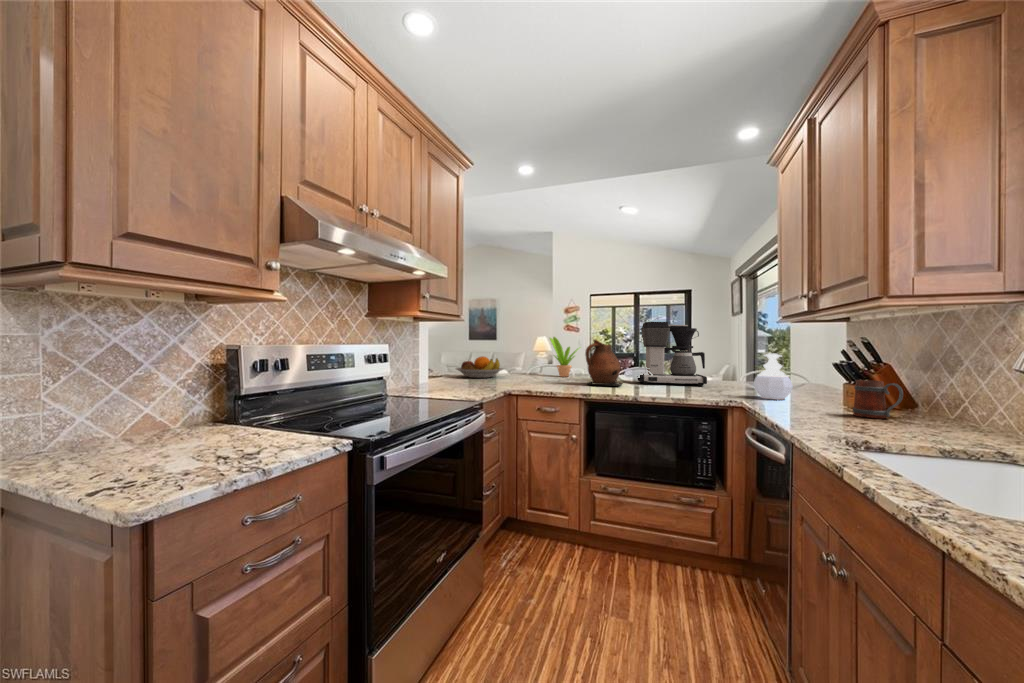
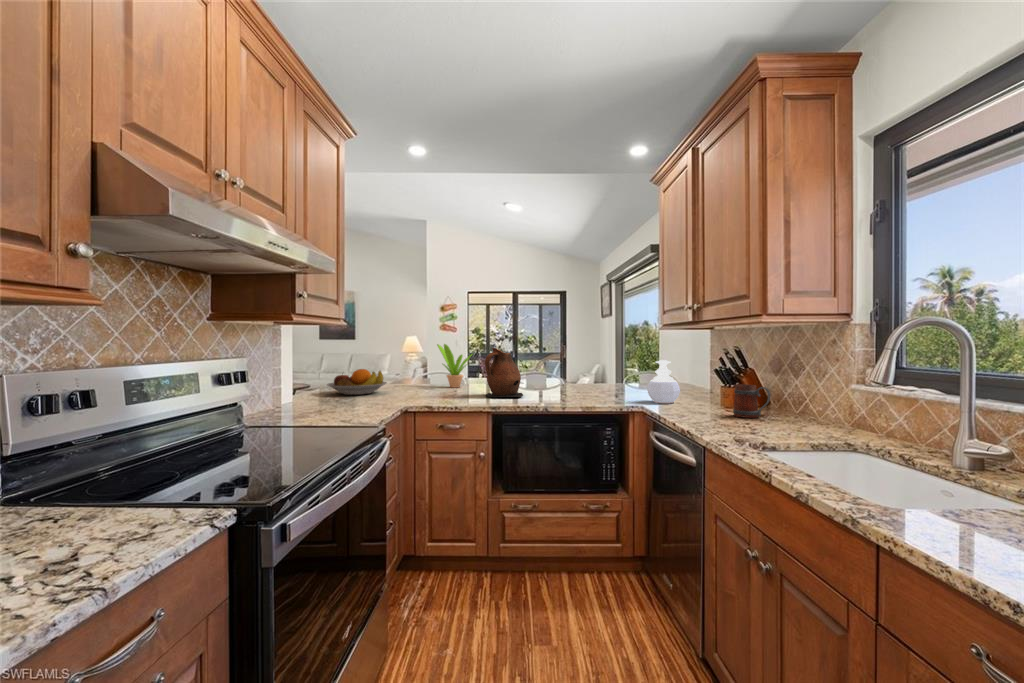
coffee maker: present [637,322,707,386] -> none [534,328,601,393]

